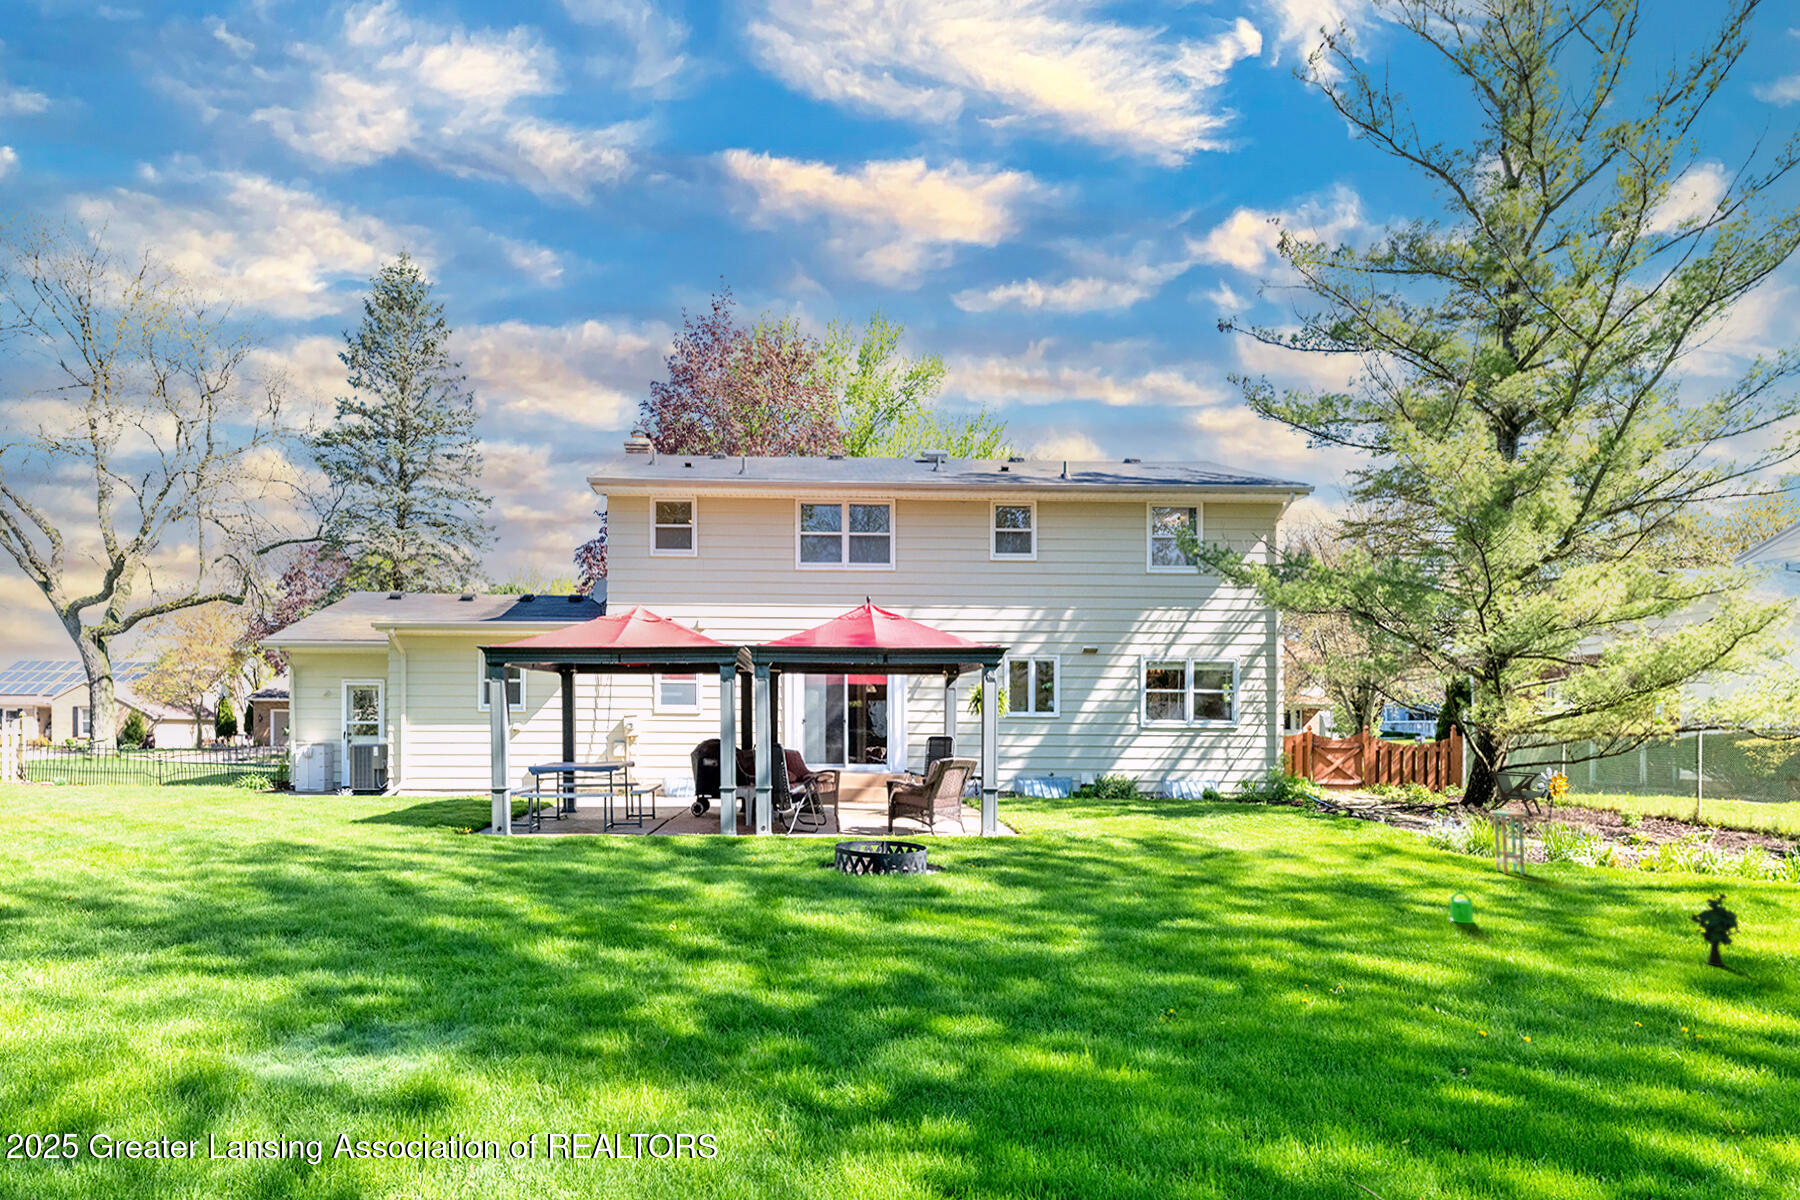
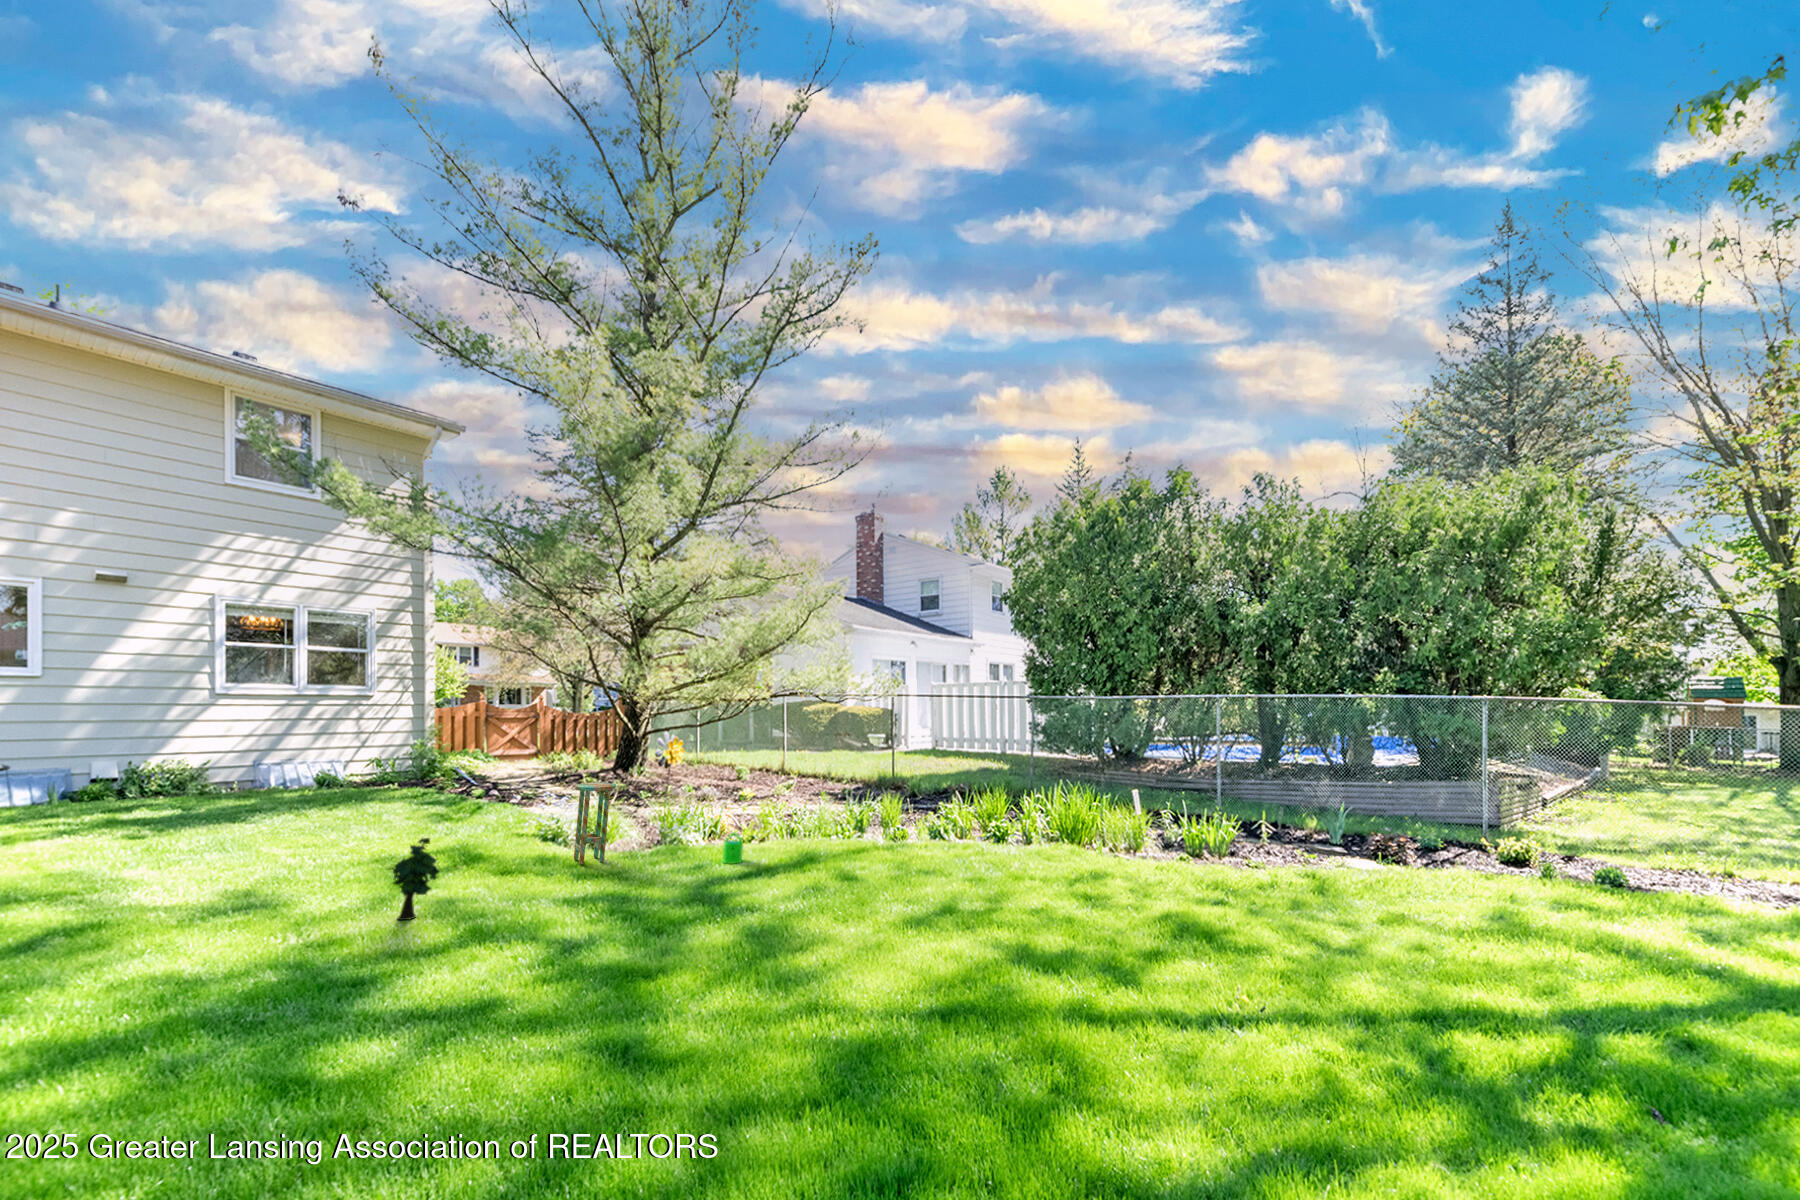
lounge chair: present [1486,770,1542,817] -> none [627,726,679,776]
watering can: present [1450,891,1473,923] -> present [722,833,743,864]
decorative plant: present [1690,894,1741,966] -> present [389,838,440,920]

